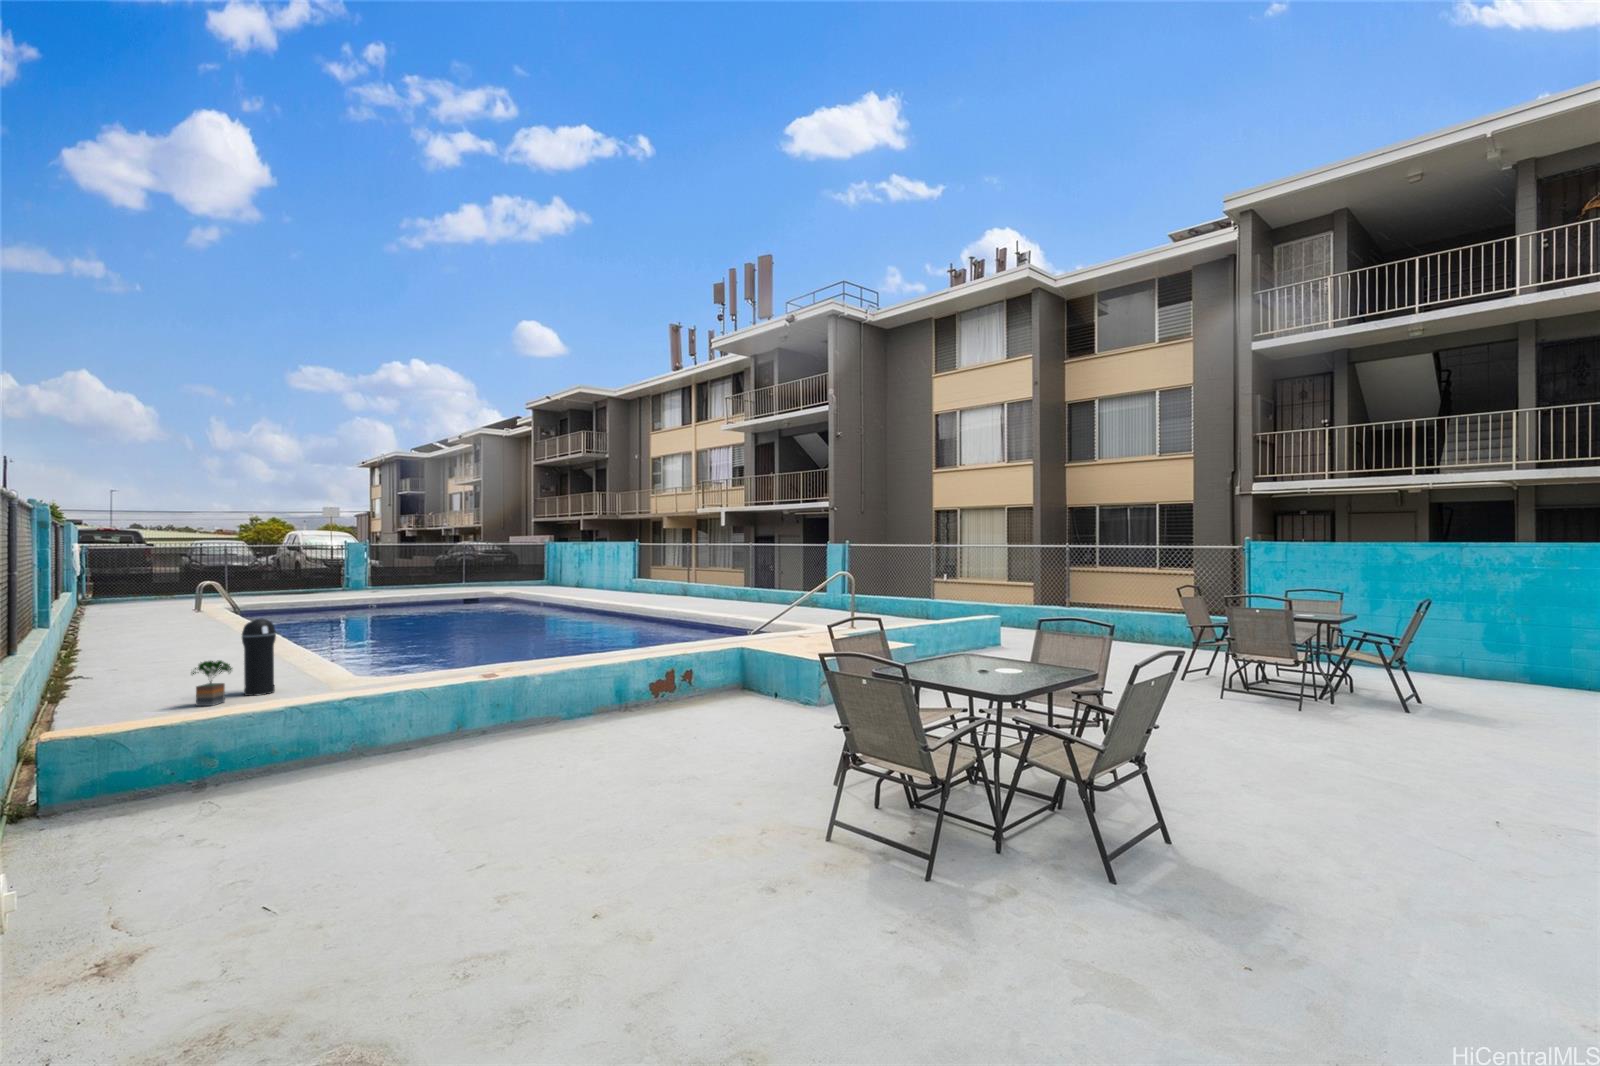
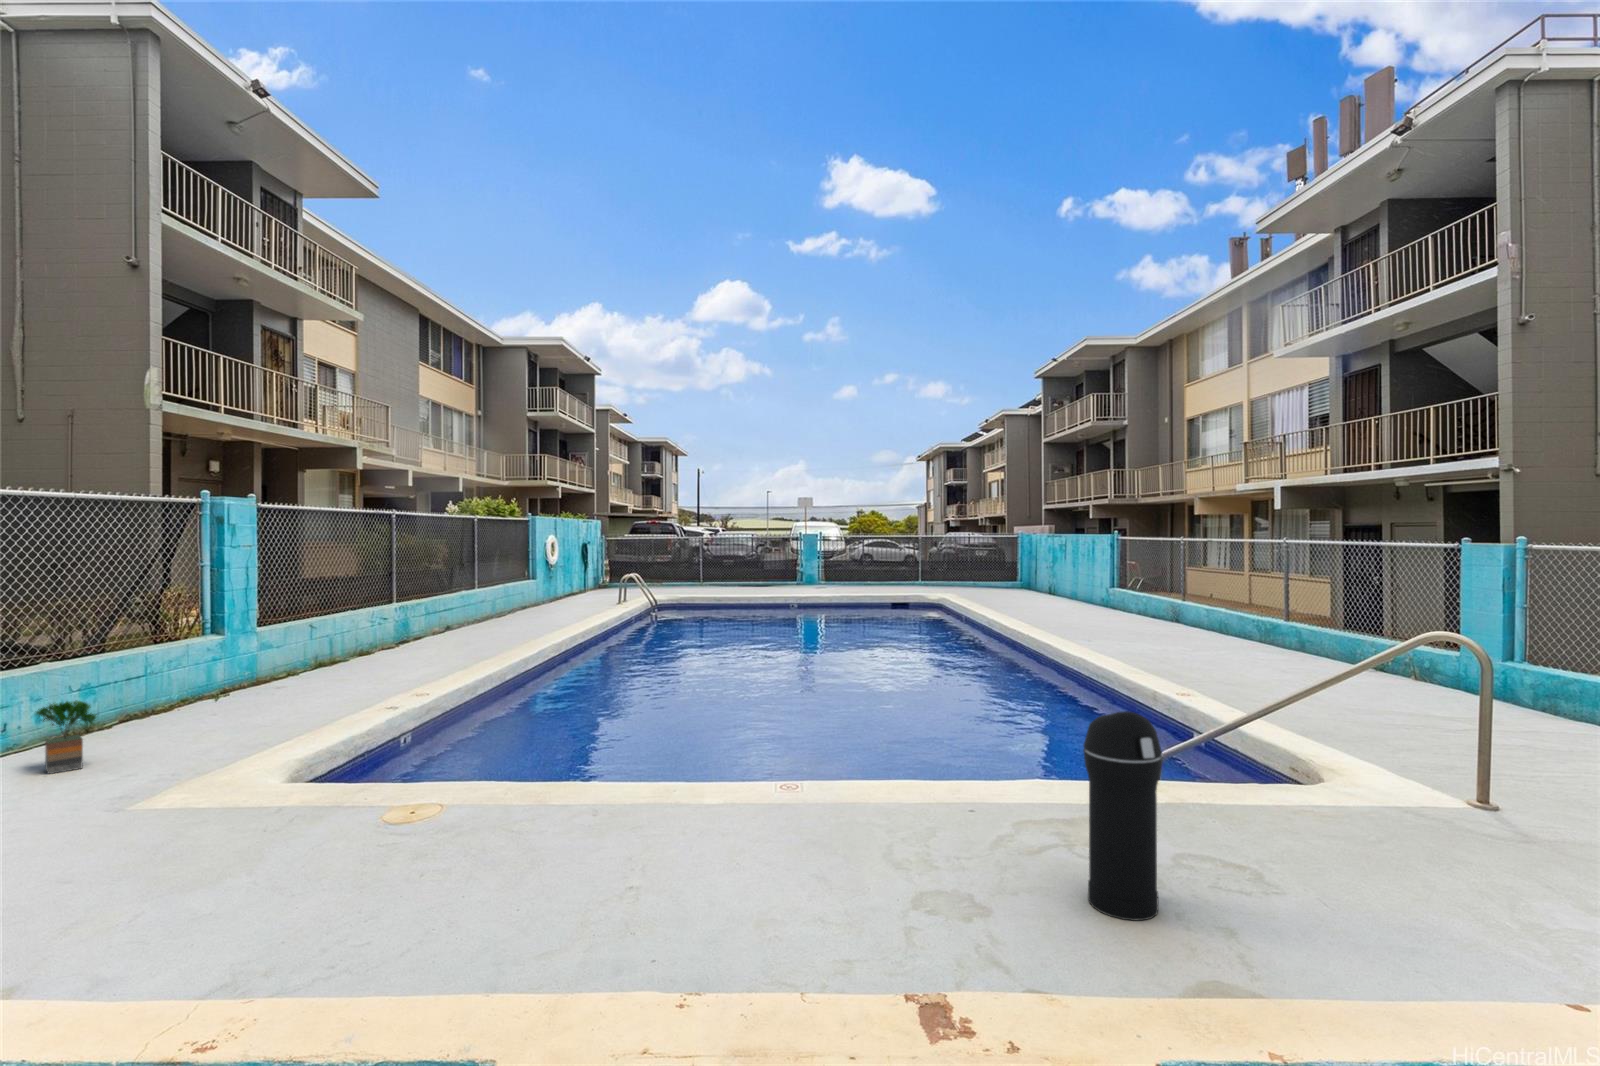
trash can: present [242,619,276,696] -> present [1083,711,1162,921]

